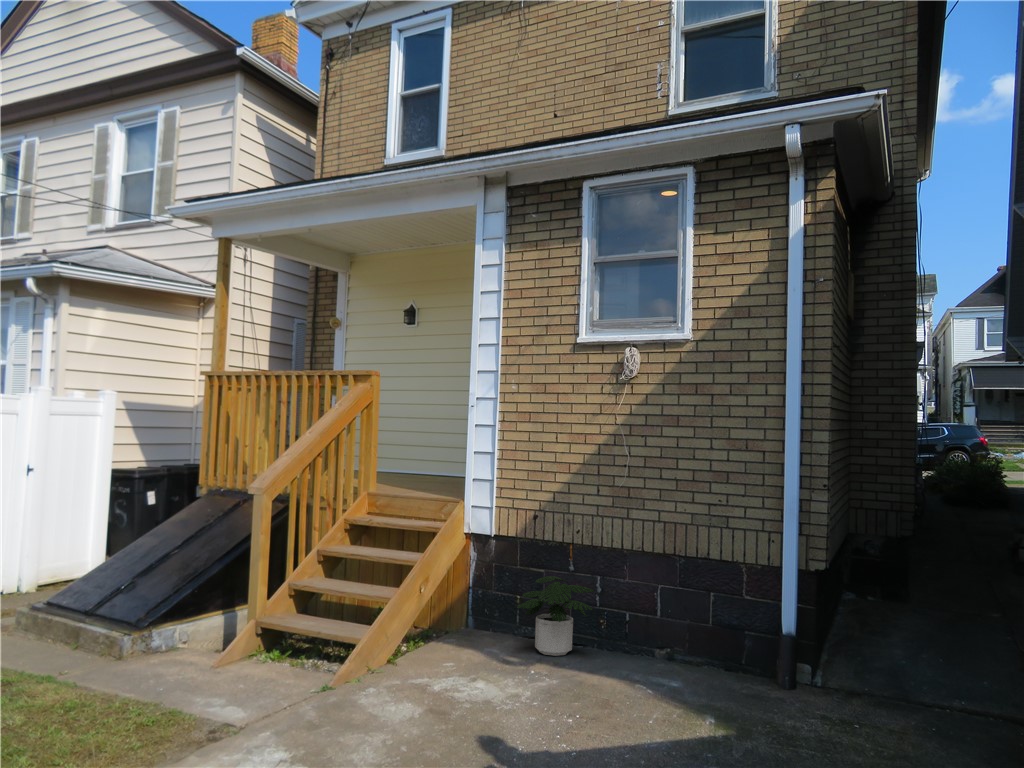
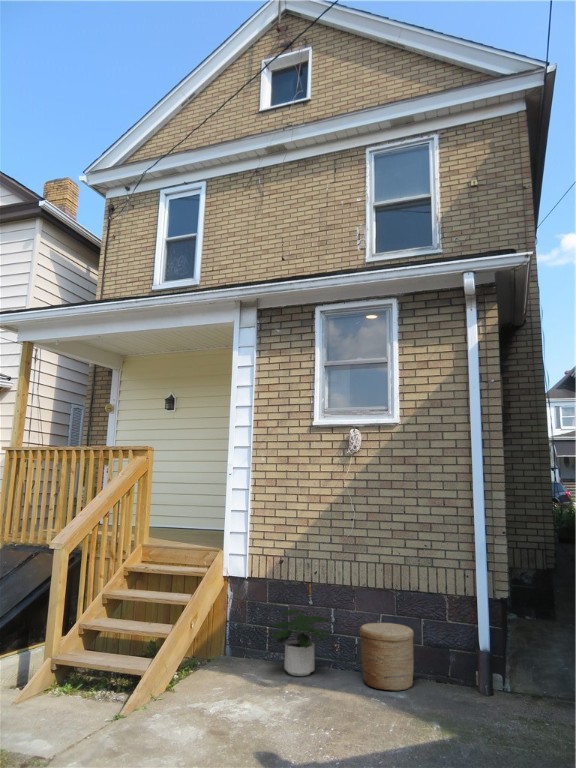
woven basket: none [627,596,697,677] -> present [360,623,414,691]

